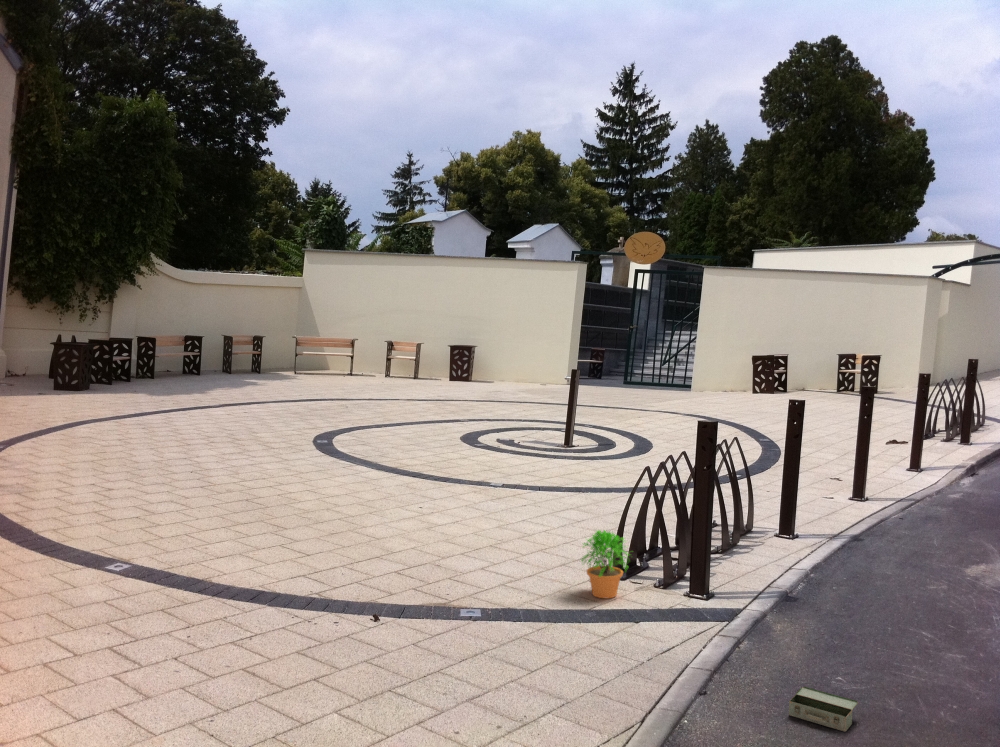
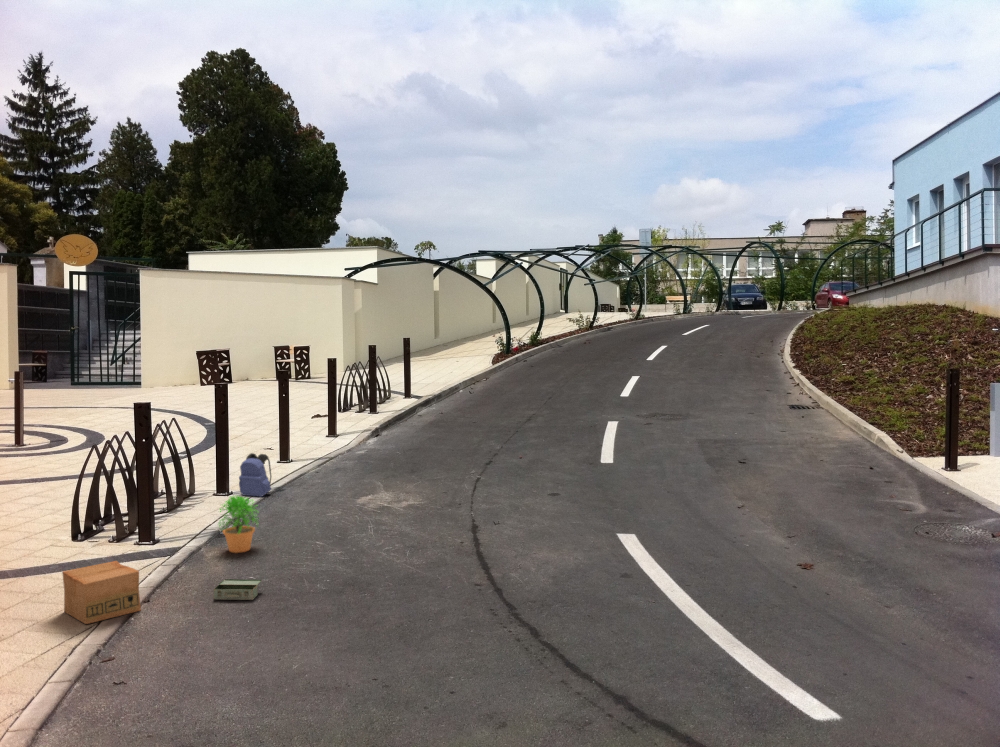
backpack: none [808,492,850,549] -> present [239,453,271,497]
potted plant: present [582,530,628,598] -> present [219,496,259,553]
cardboard box: none [602,631,694,714] -> present [62,561,141,624]

